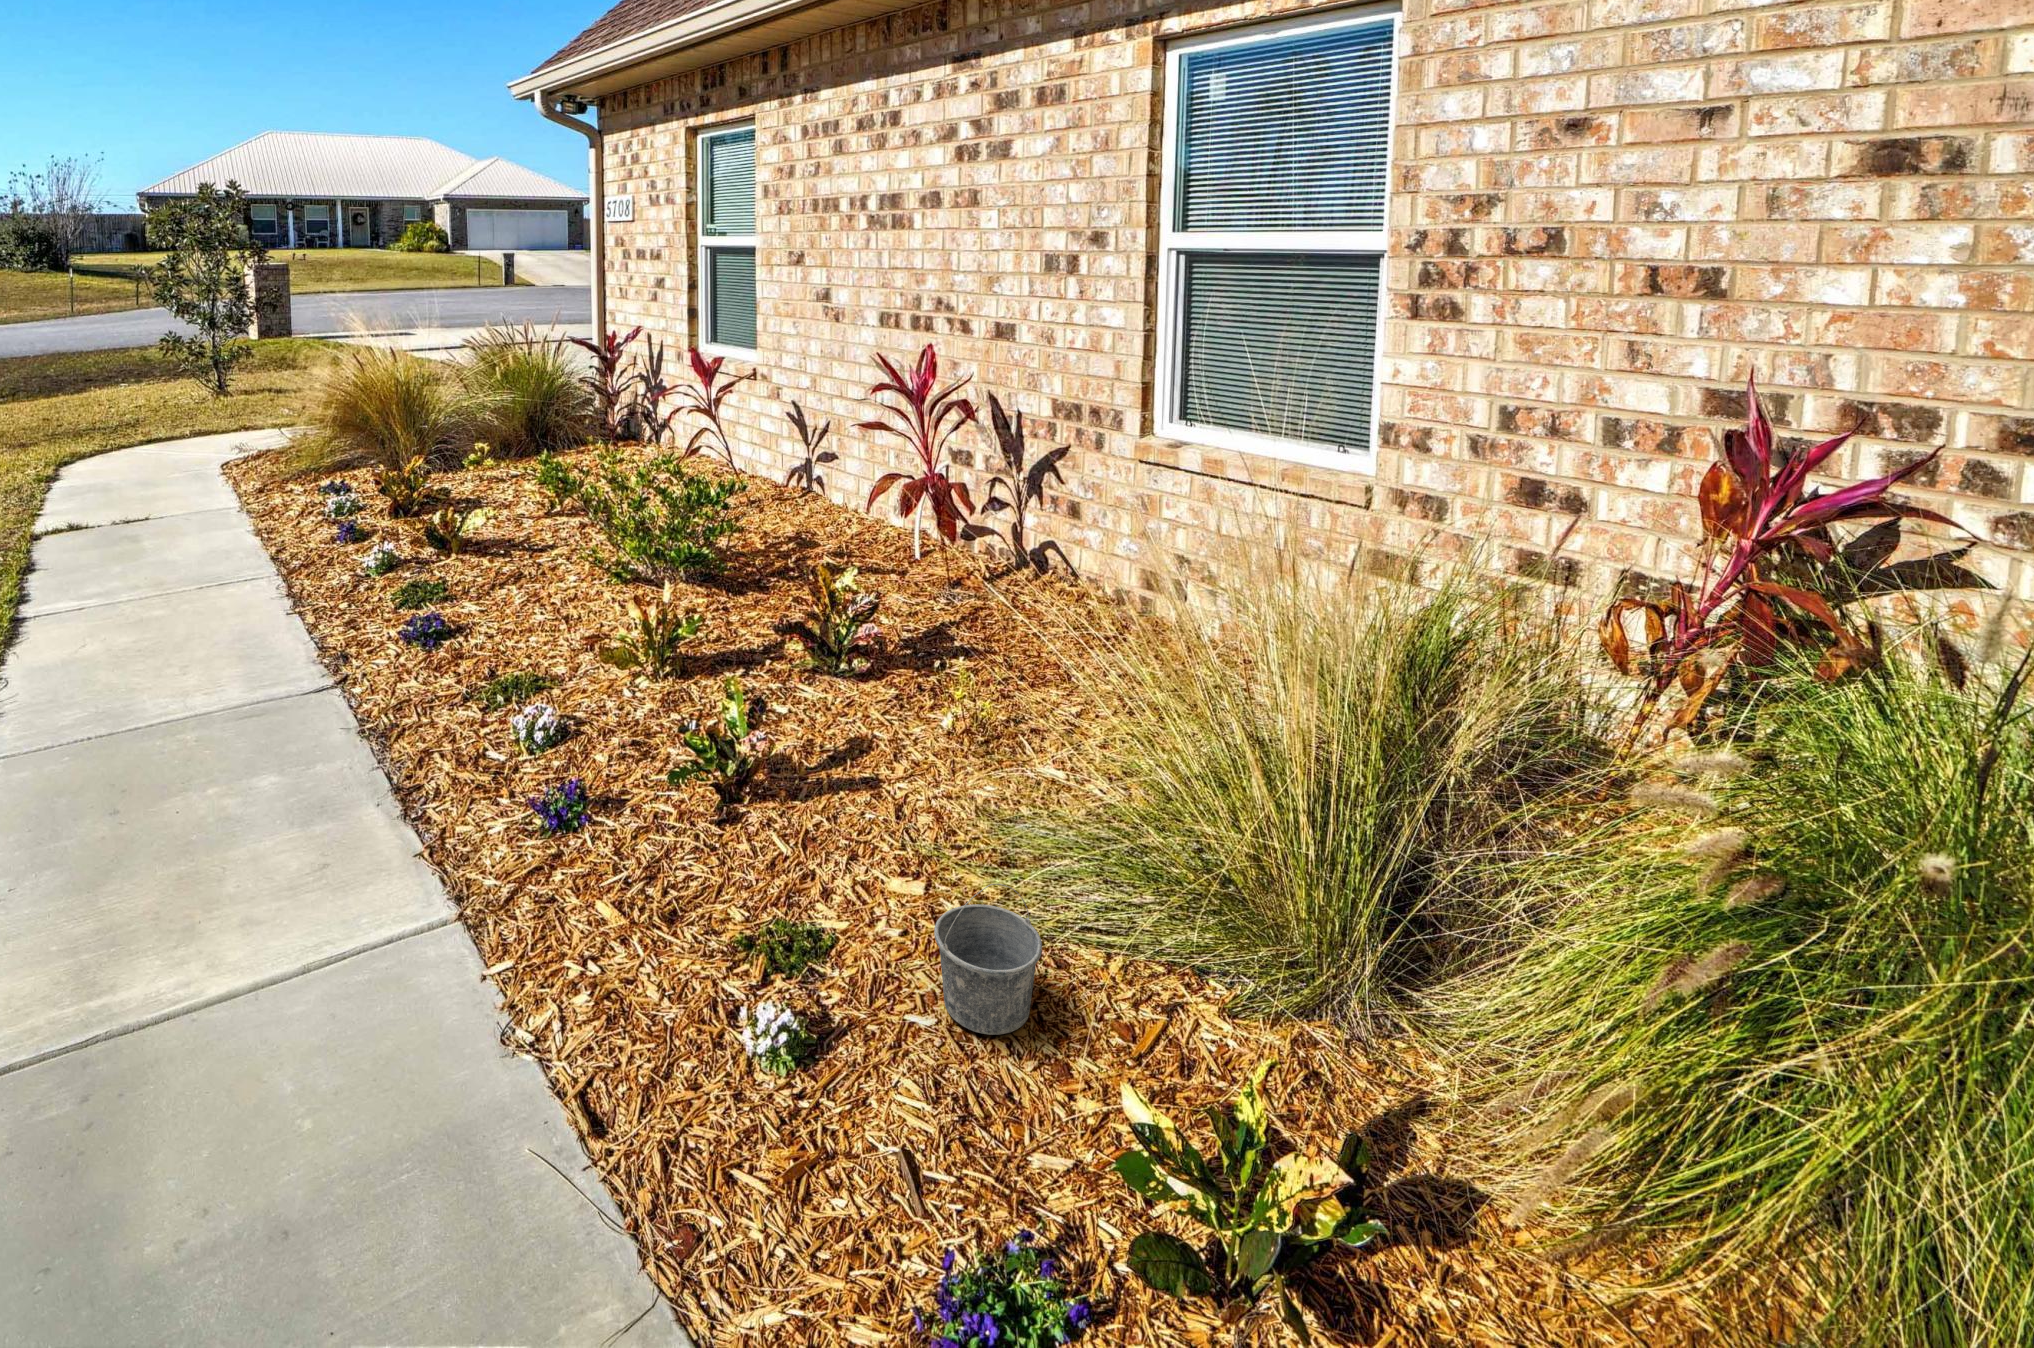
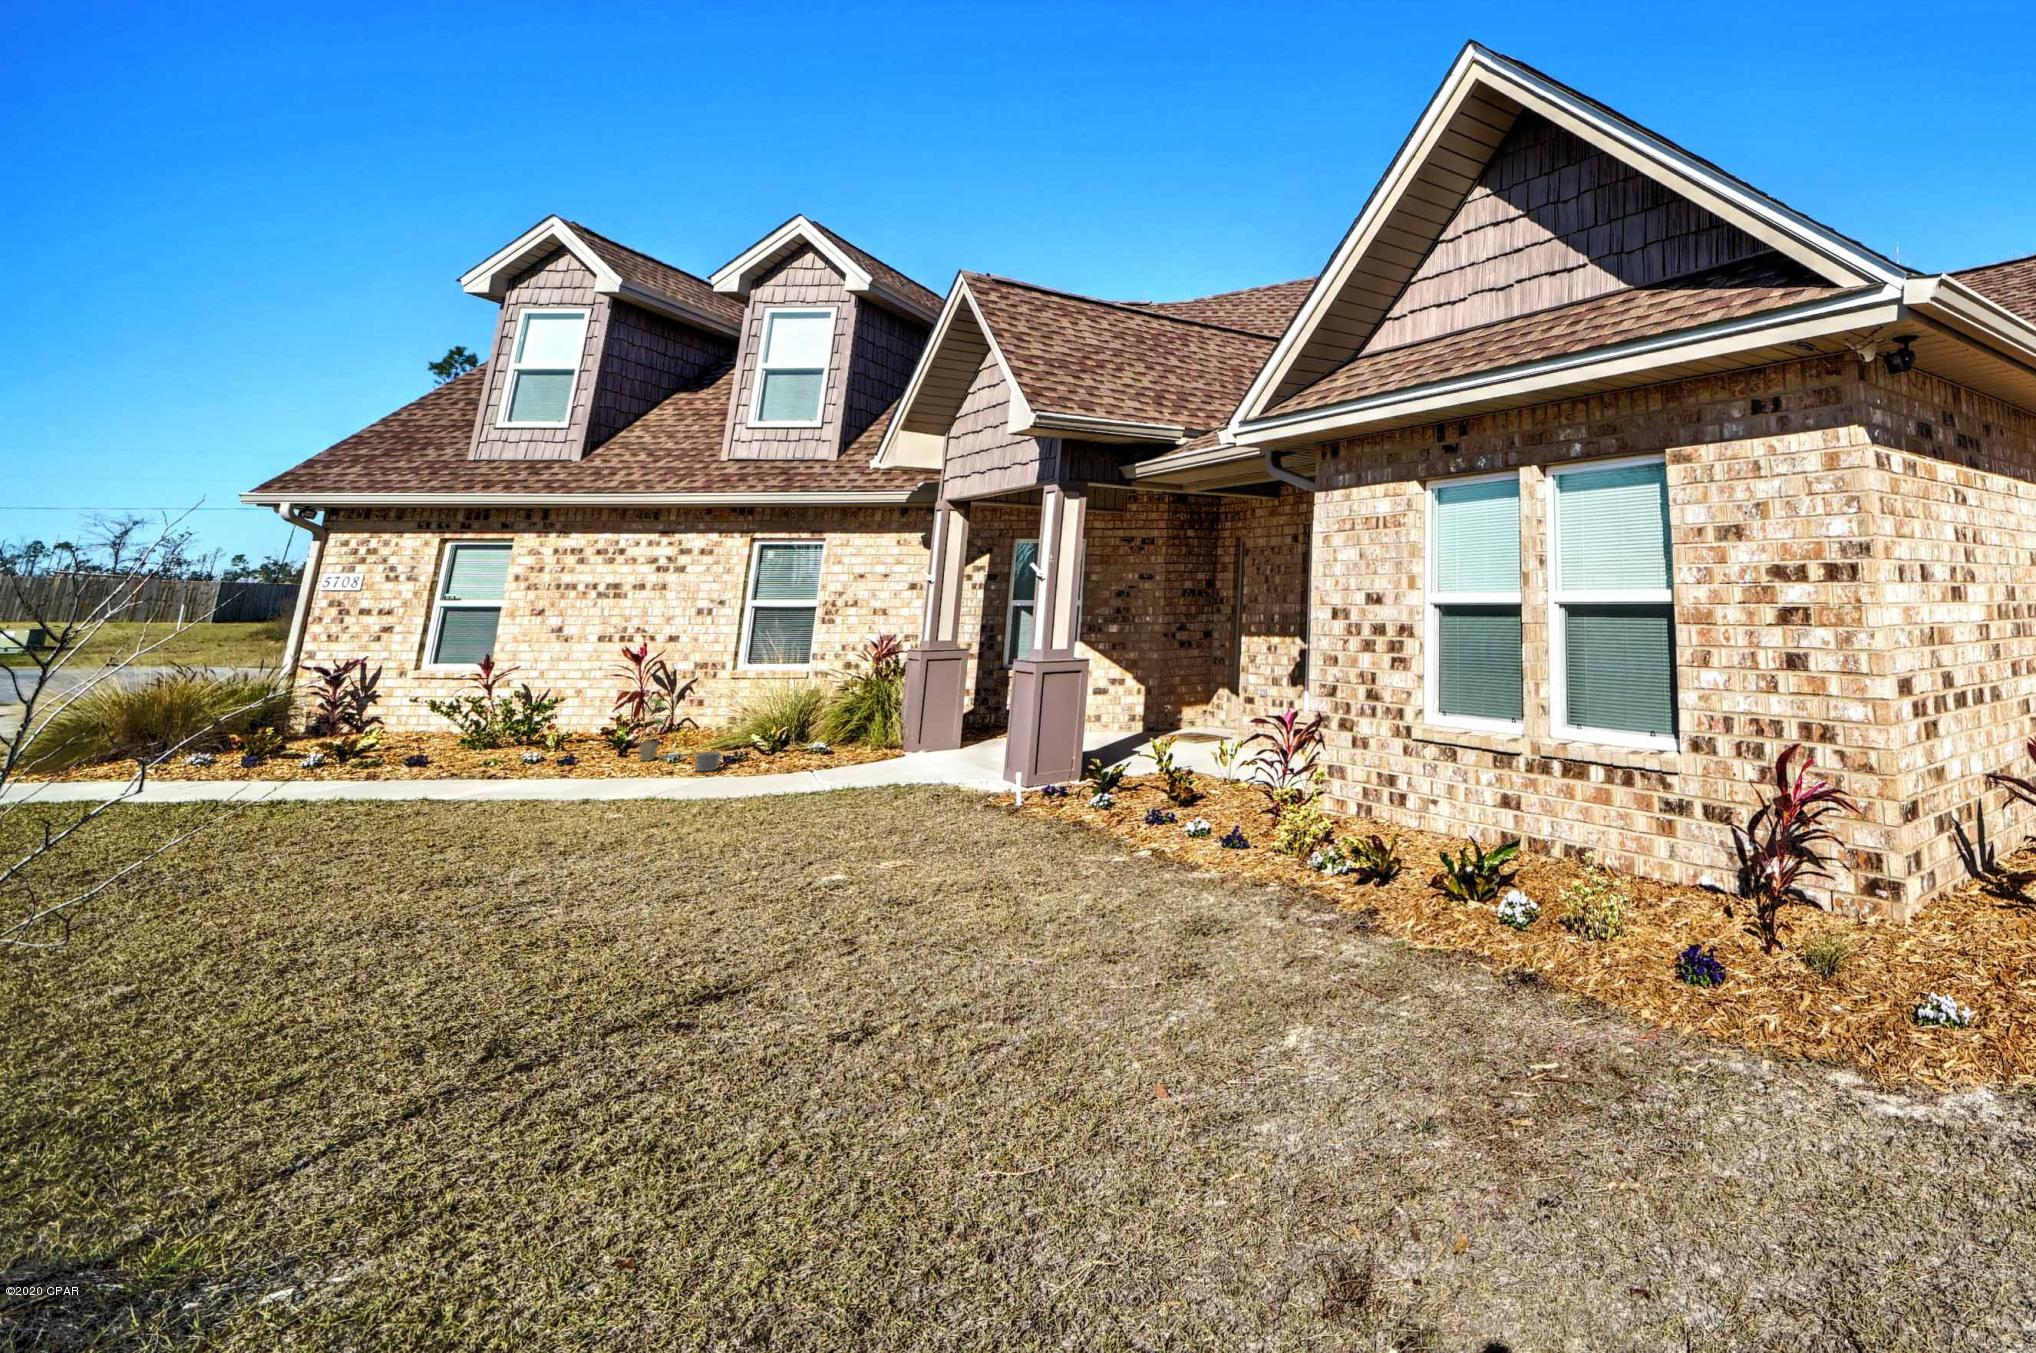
house plant: none [838,567,952,775] -> present [640,698,669,761]

